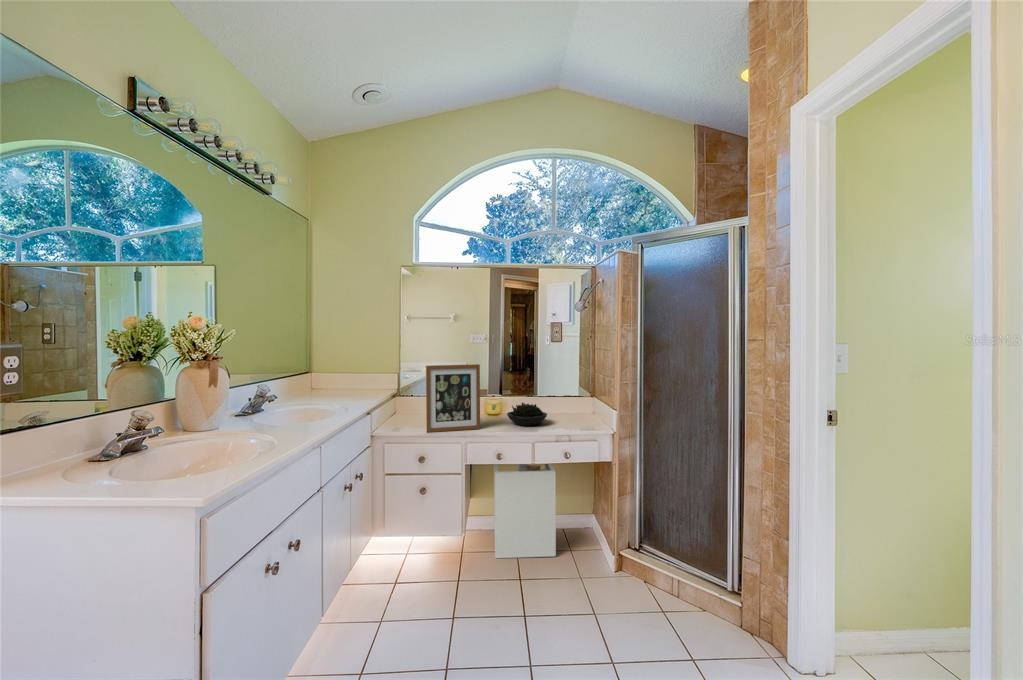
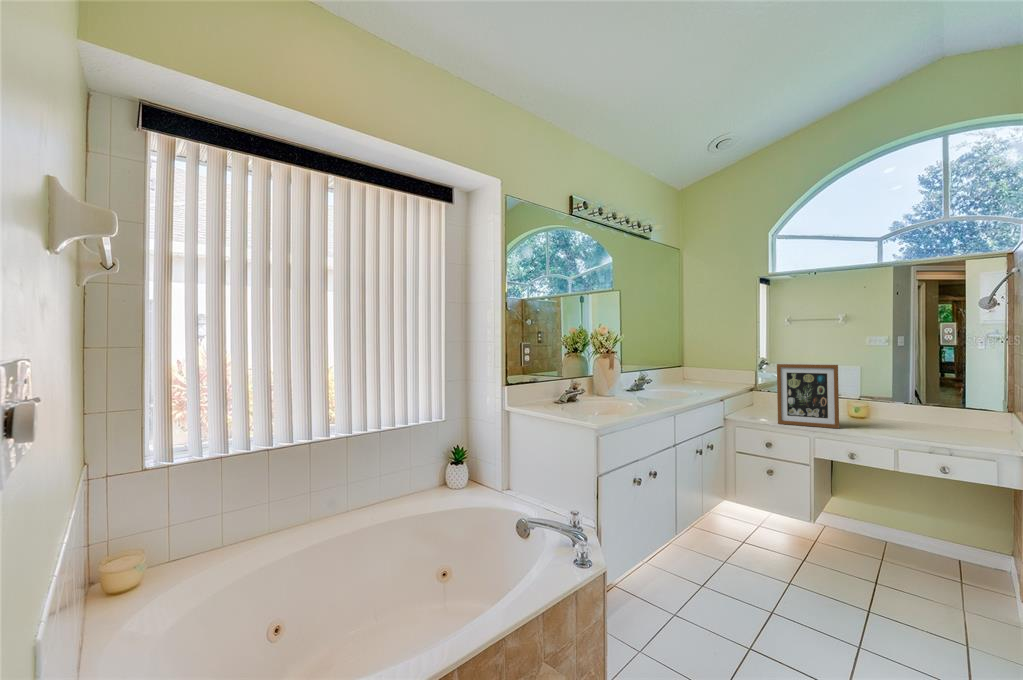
succulent plant: present [507,402,547,426] -> none [877,408,937,434]
laundry hamper: present [494,464,556,558] -> none [857,462,947,587]

